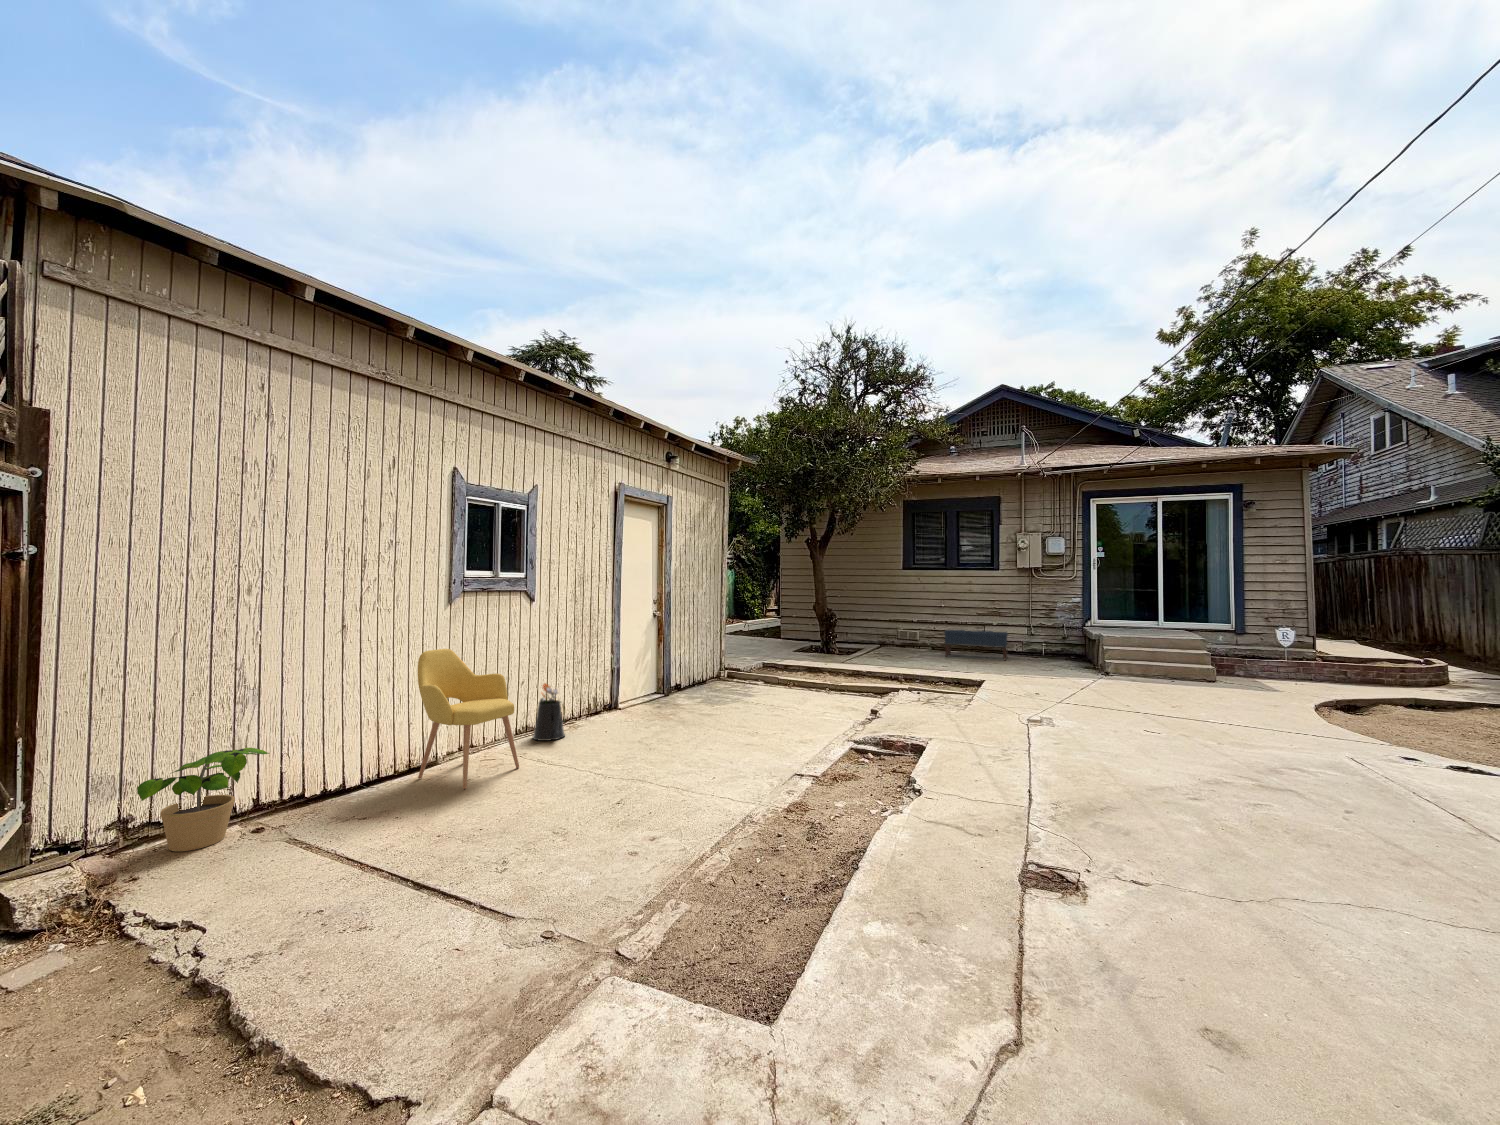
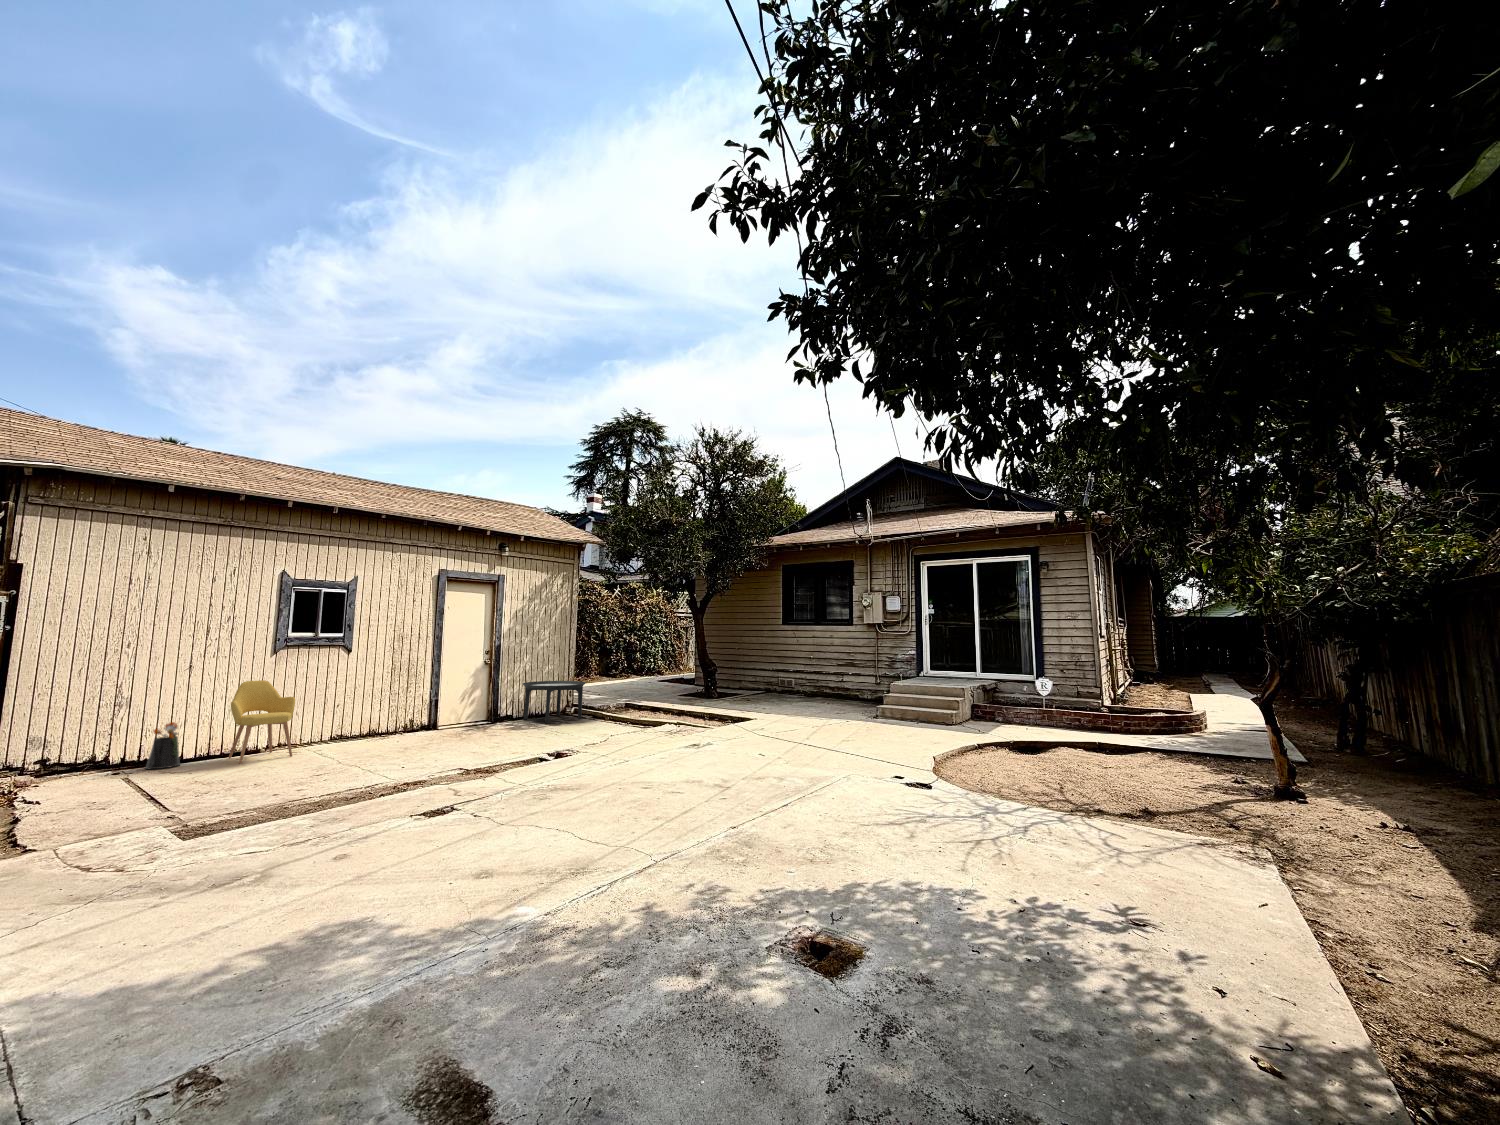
bench: present [944,630,1008,660] -> none [805,678,860,708]
round table: none [691,638,769,693] -> present [522,681,586,723]
watering can: present [533,683,565,741] -> present [146,722,180,769]
potted plant: present [137,748,269,852] -> none [44,727,110,778]

